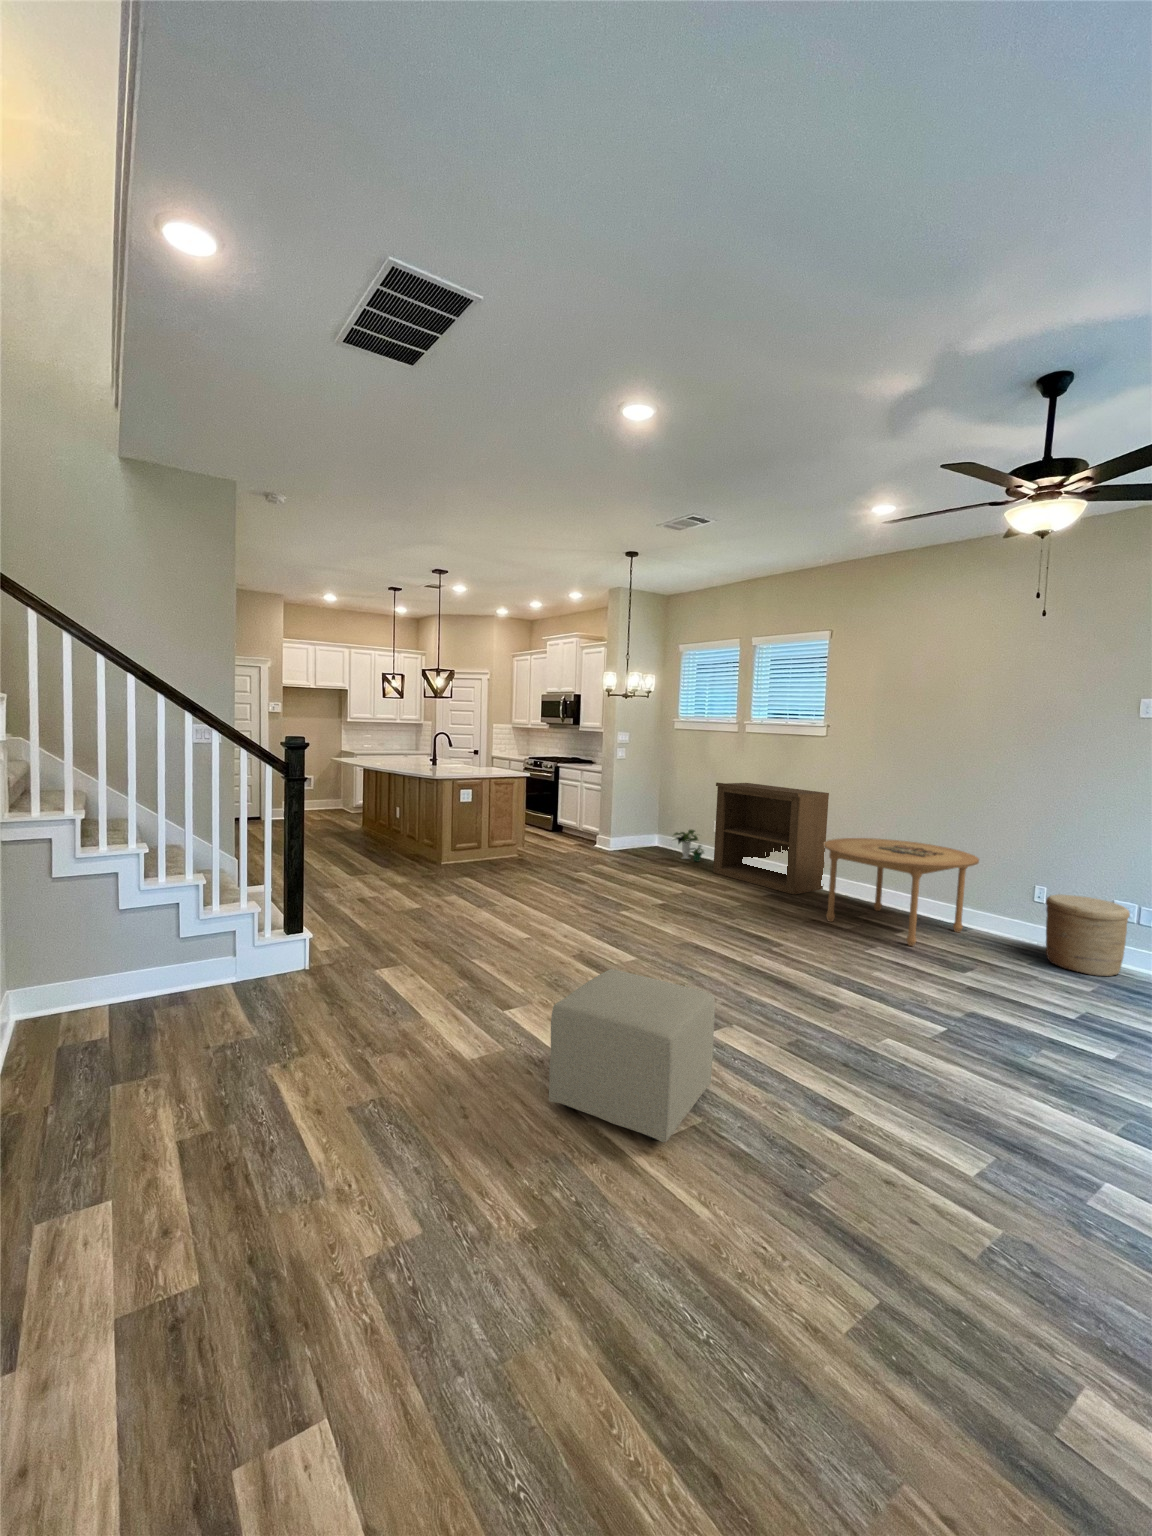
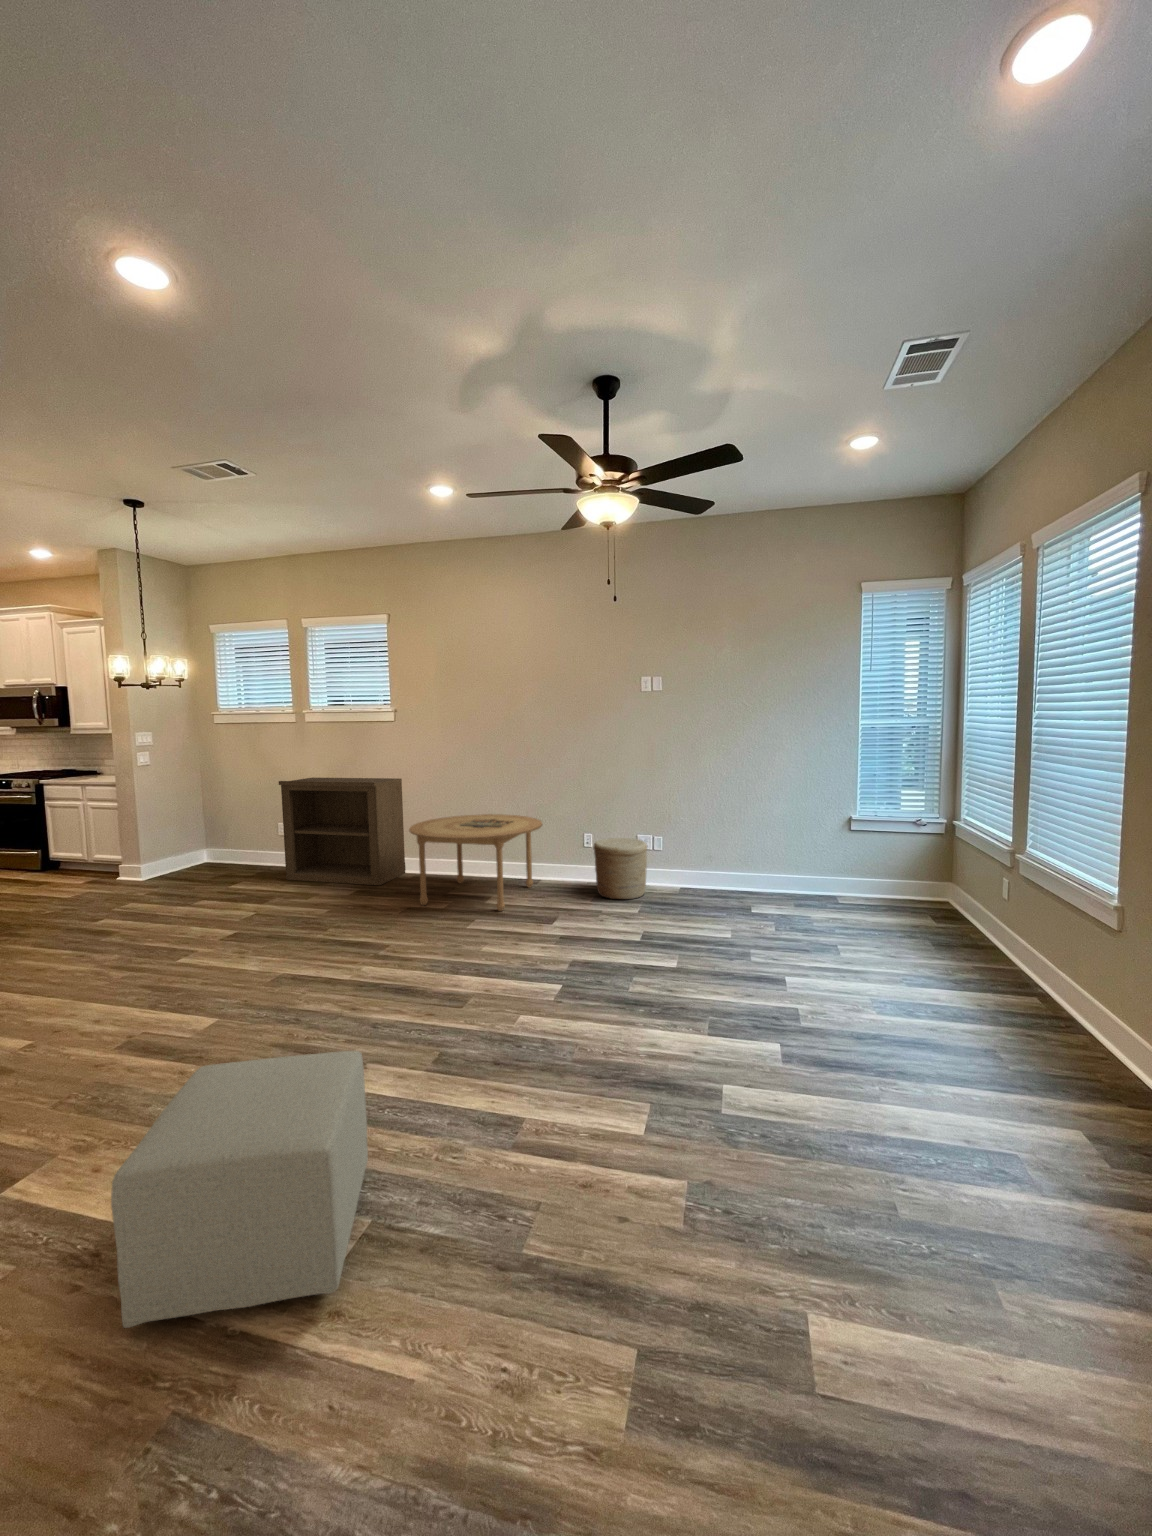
potted plant: present [674,829,704,861] -> none [228,836,273,871]

